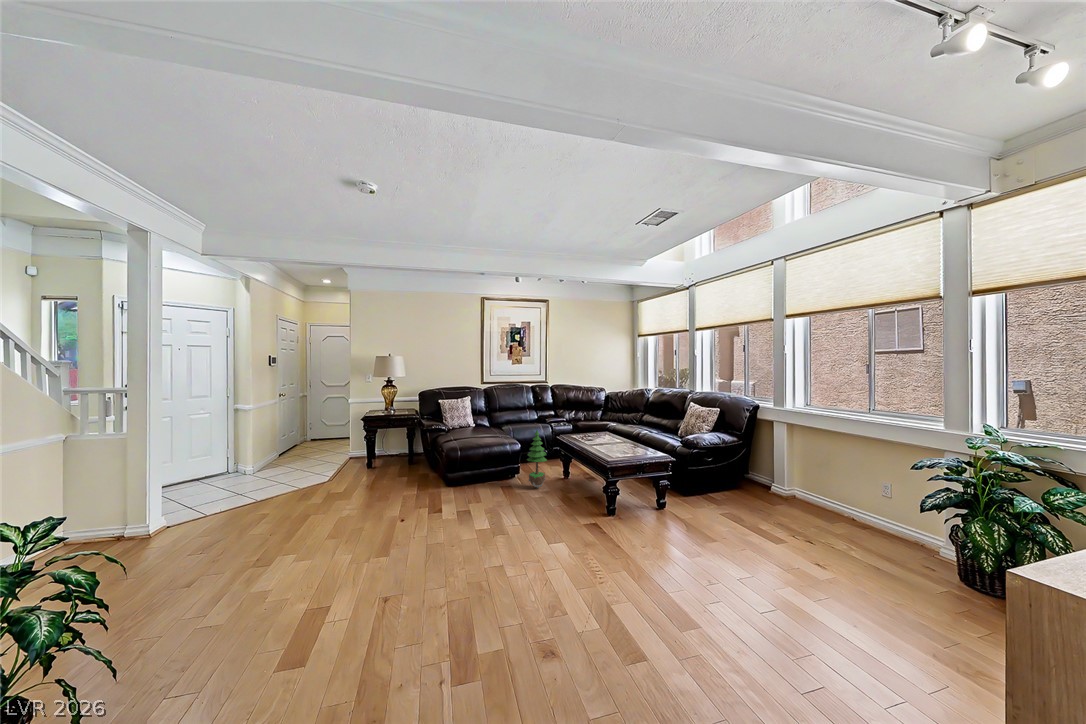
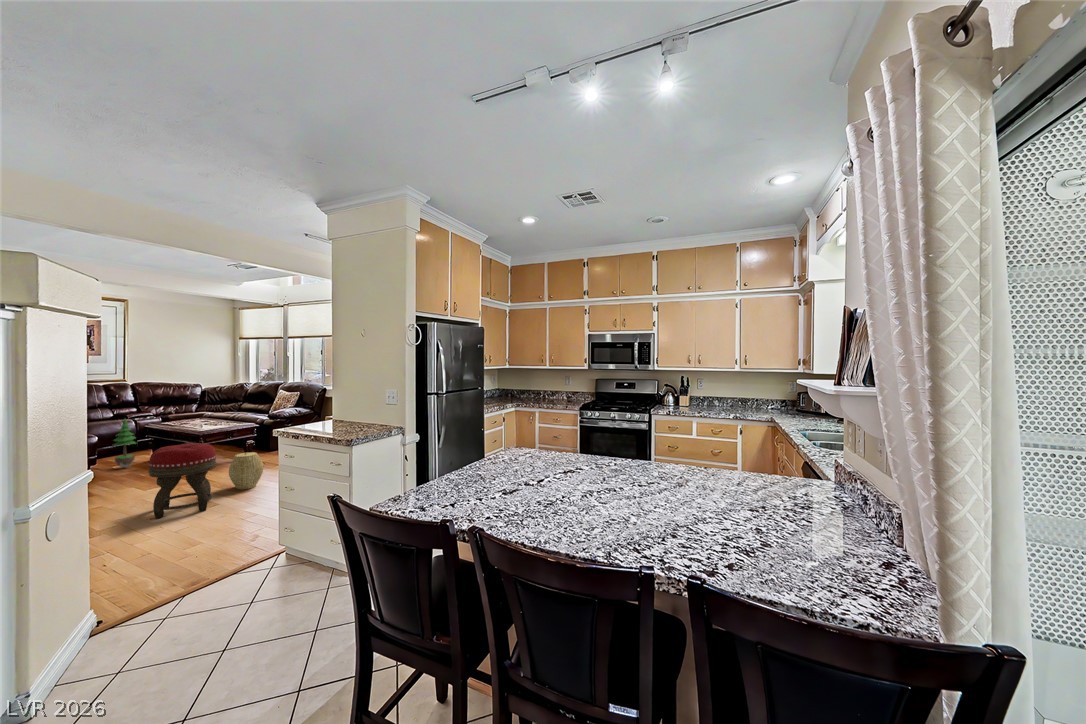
footstool: none [535,513,631,674] -> present [149,443,216,519]
woven basket: none [646,532,701,609] -> present [229,452,263,489]

